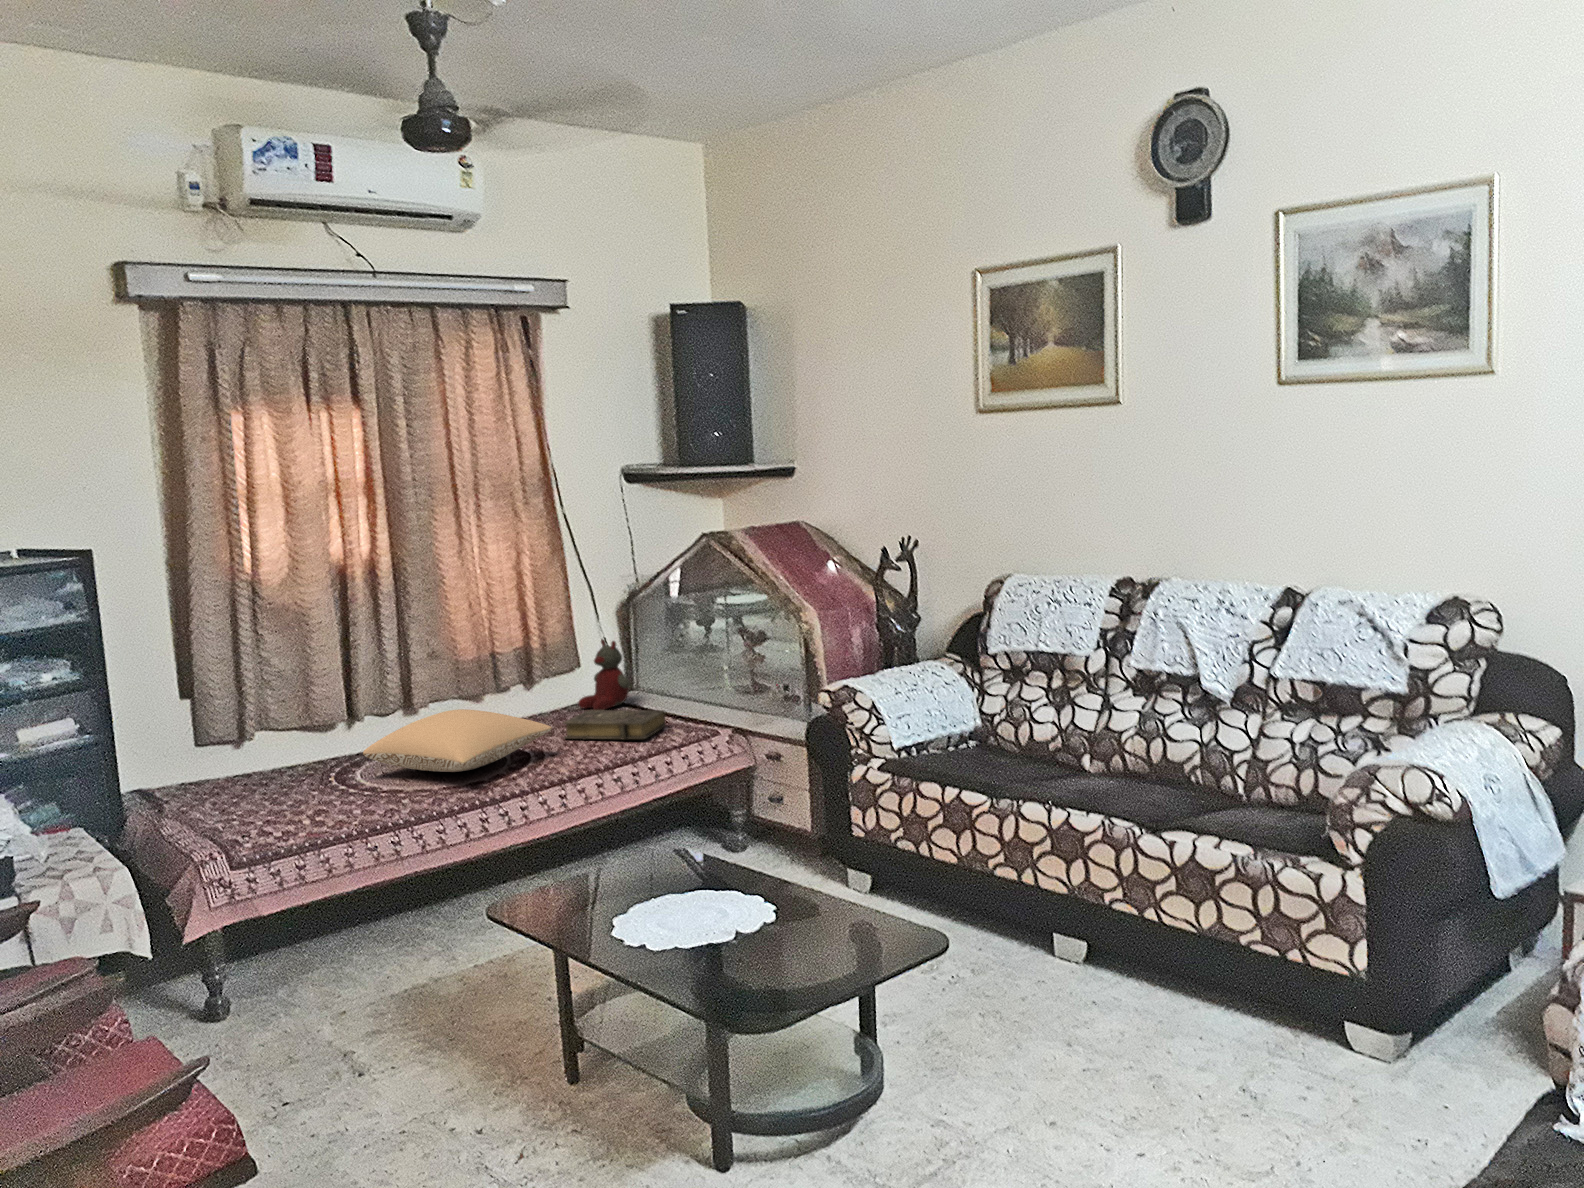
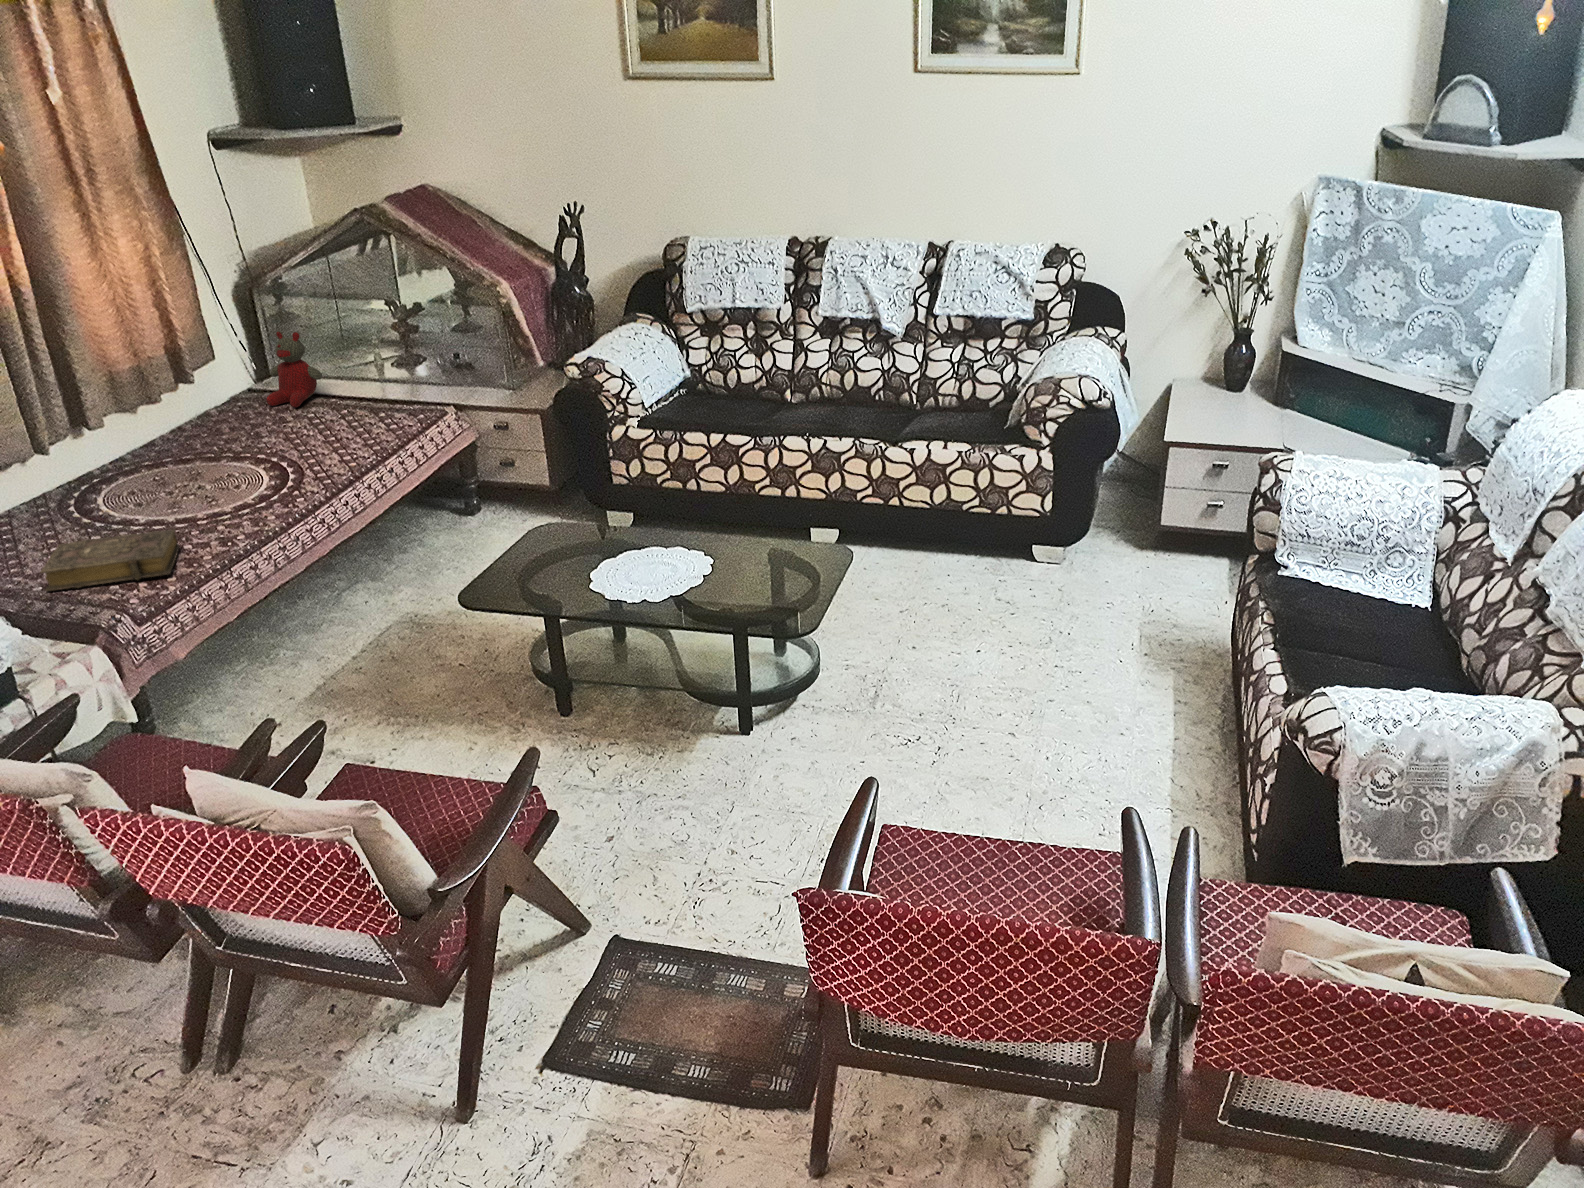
pillow: present [363,709,552,772] -> none [133,425,311,493]
book: present [564,710,665,740] -> present [41,529,179,591]

